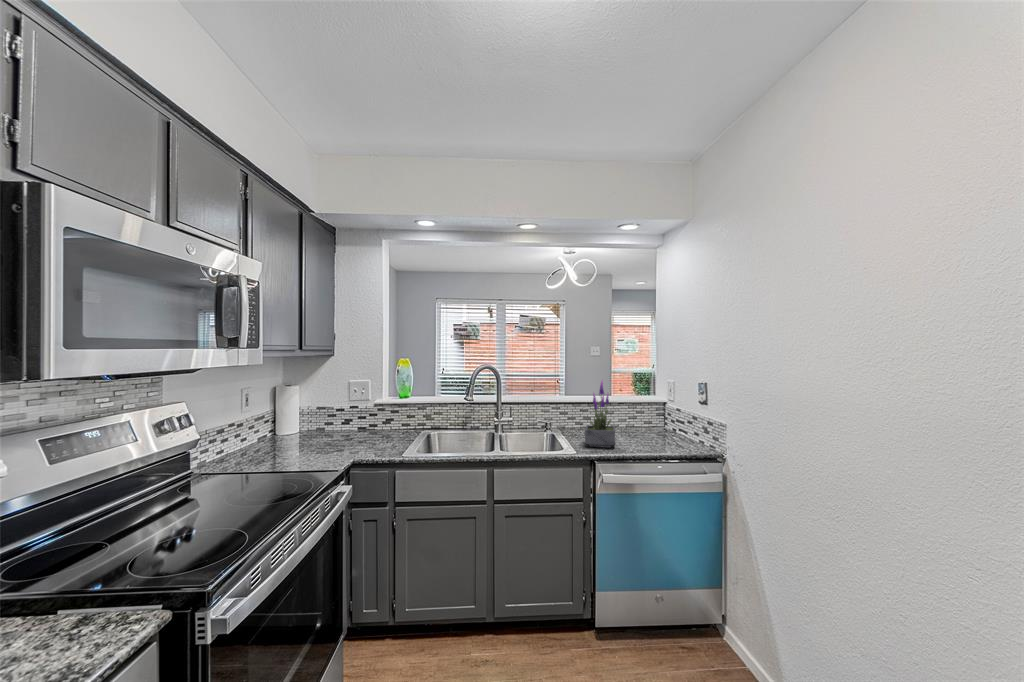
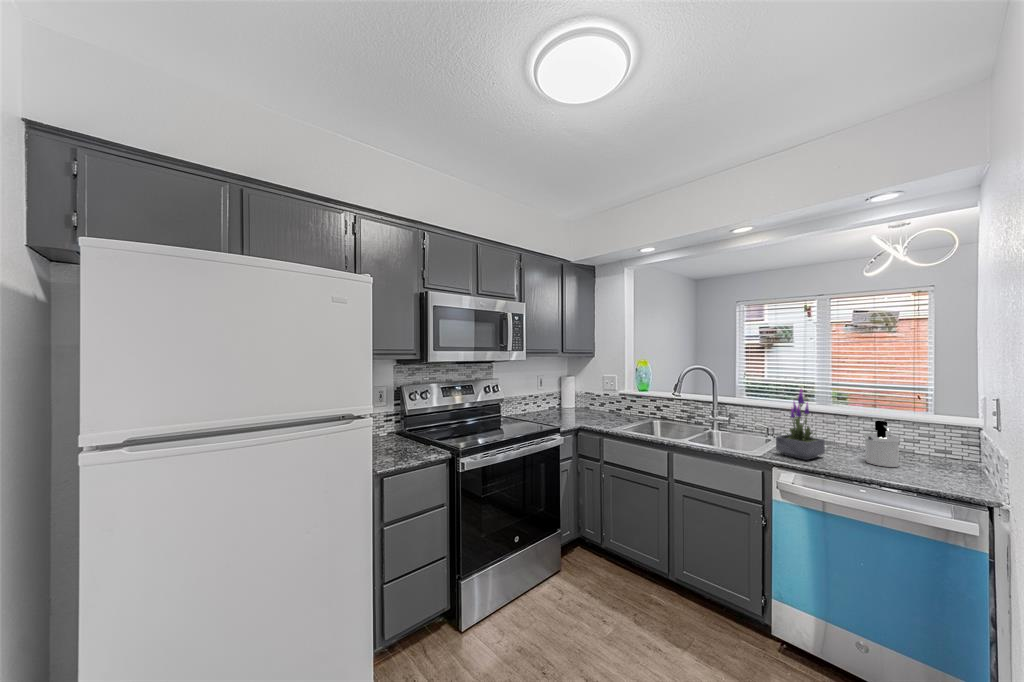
soap dispenser: none [637,404,664,442] -> present [864,421,900,467]

